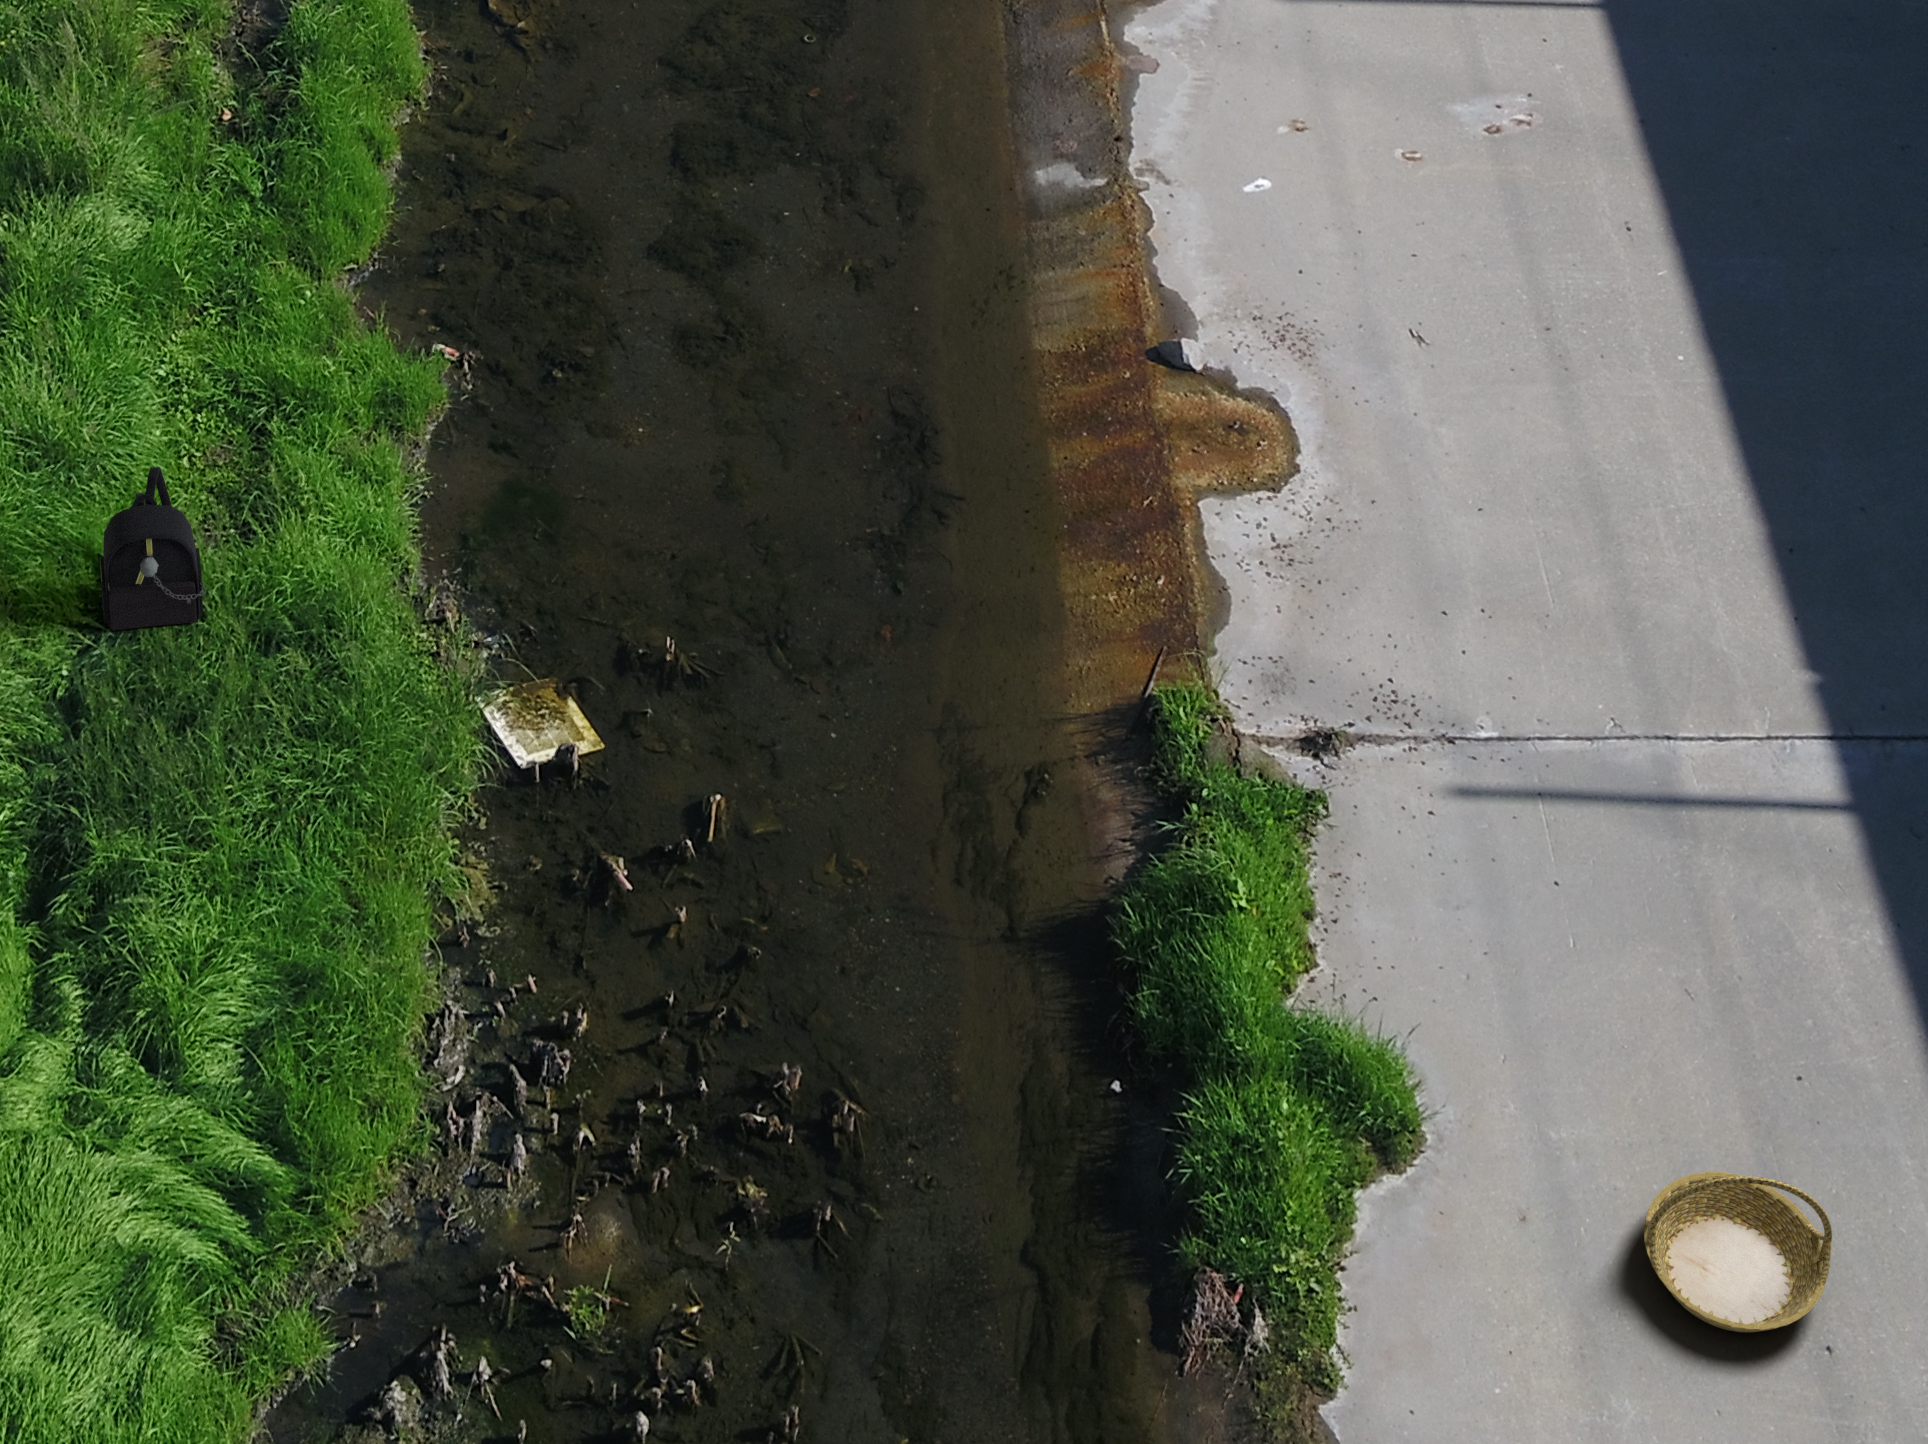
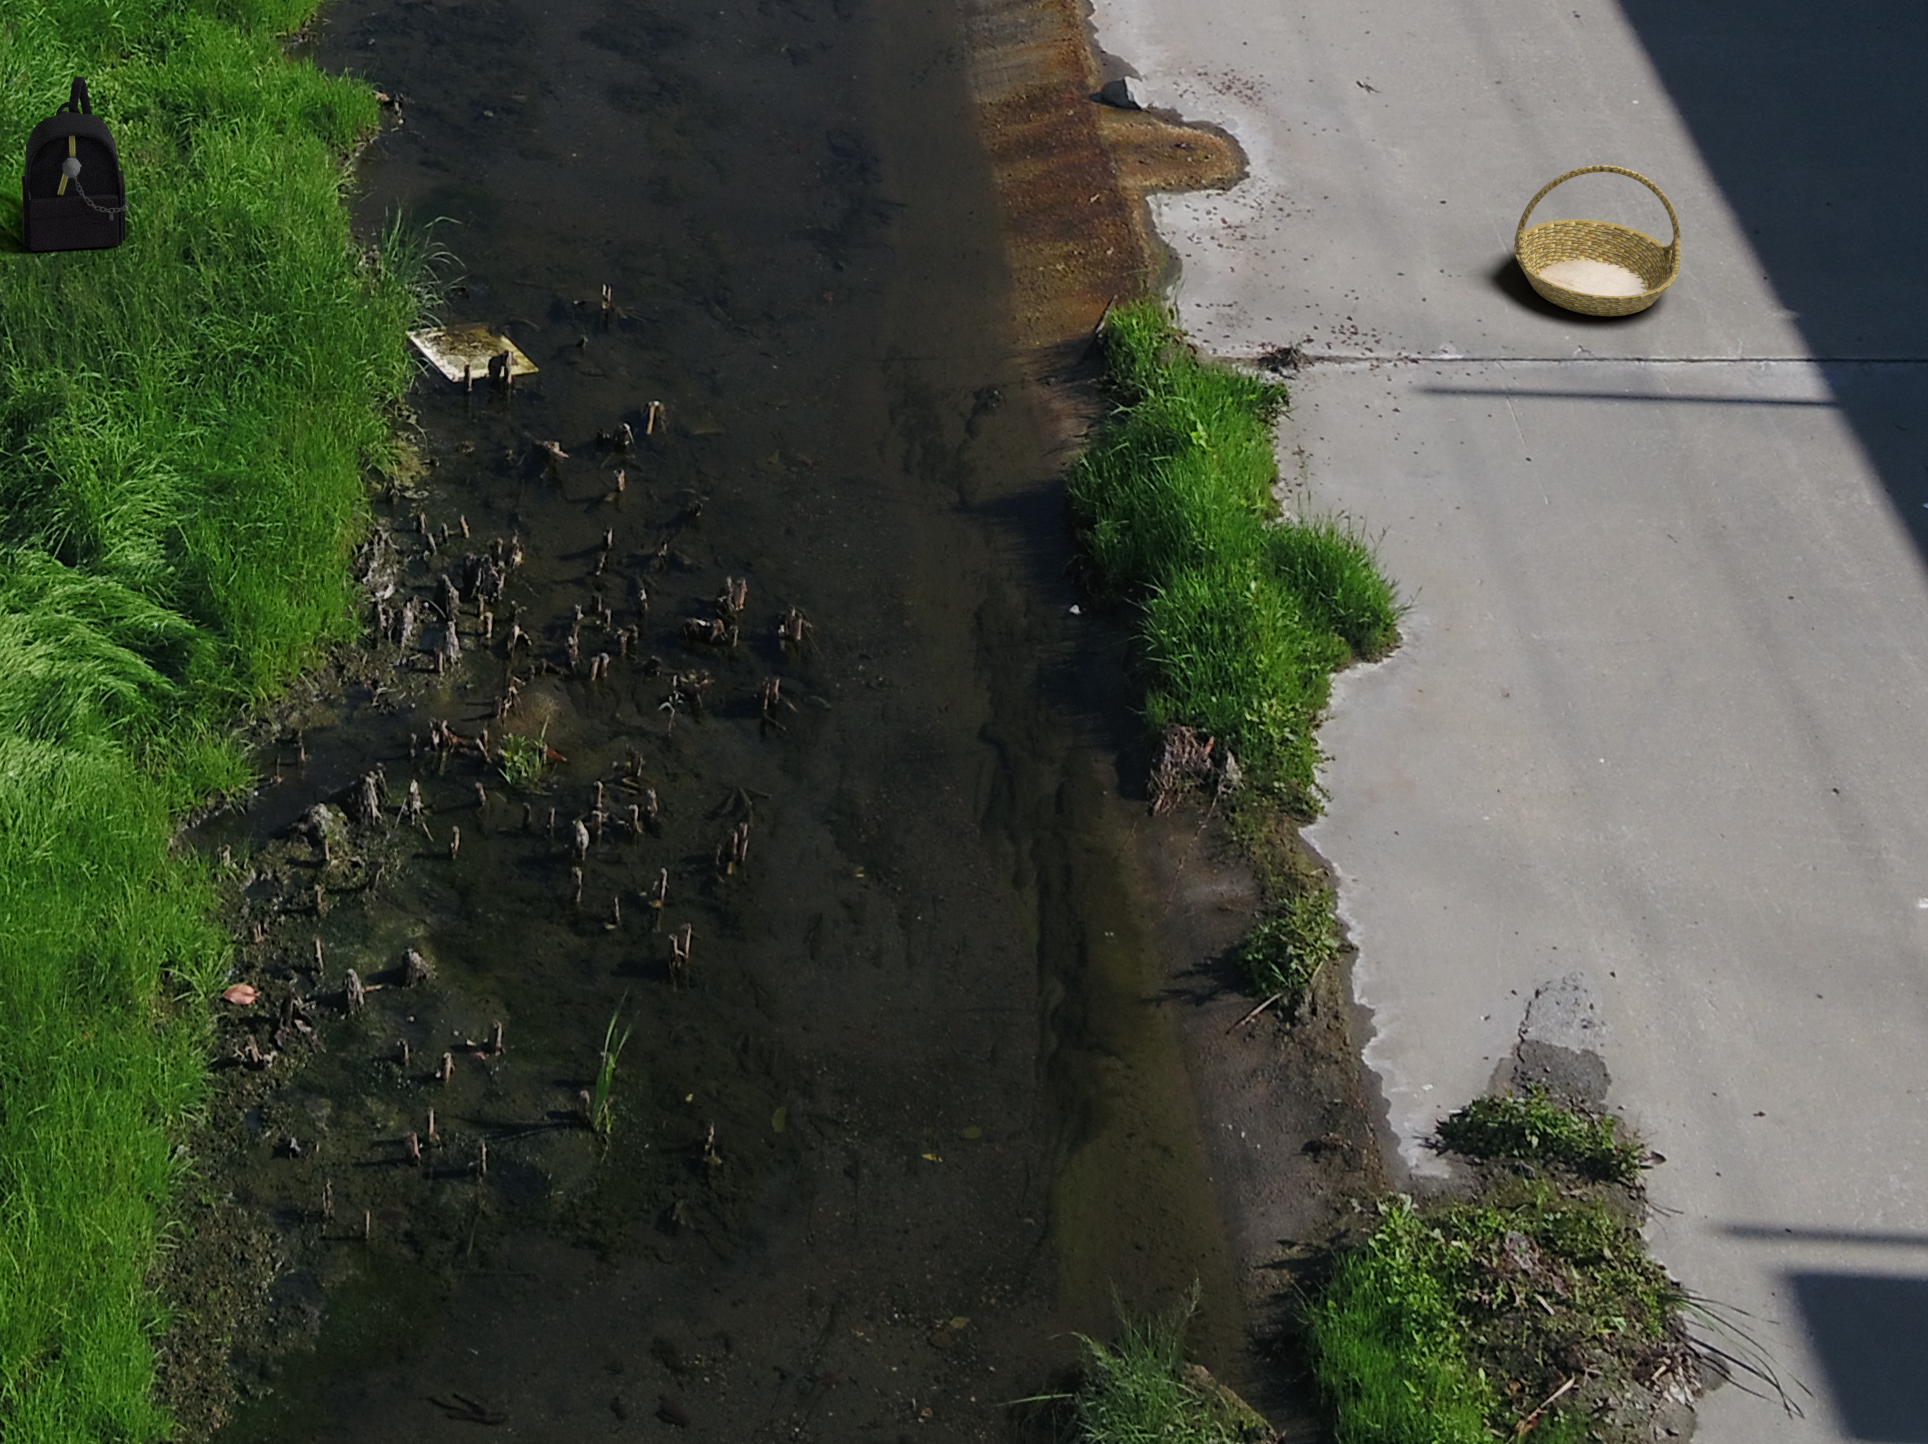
basket: present [1644,1172,1832,1332] -> present [1514,165,1680,316]

